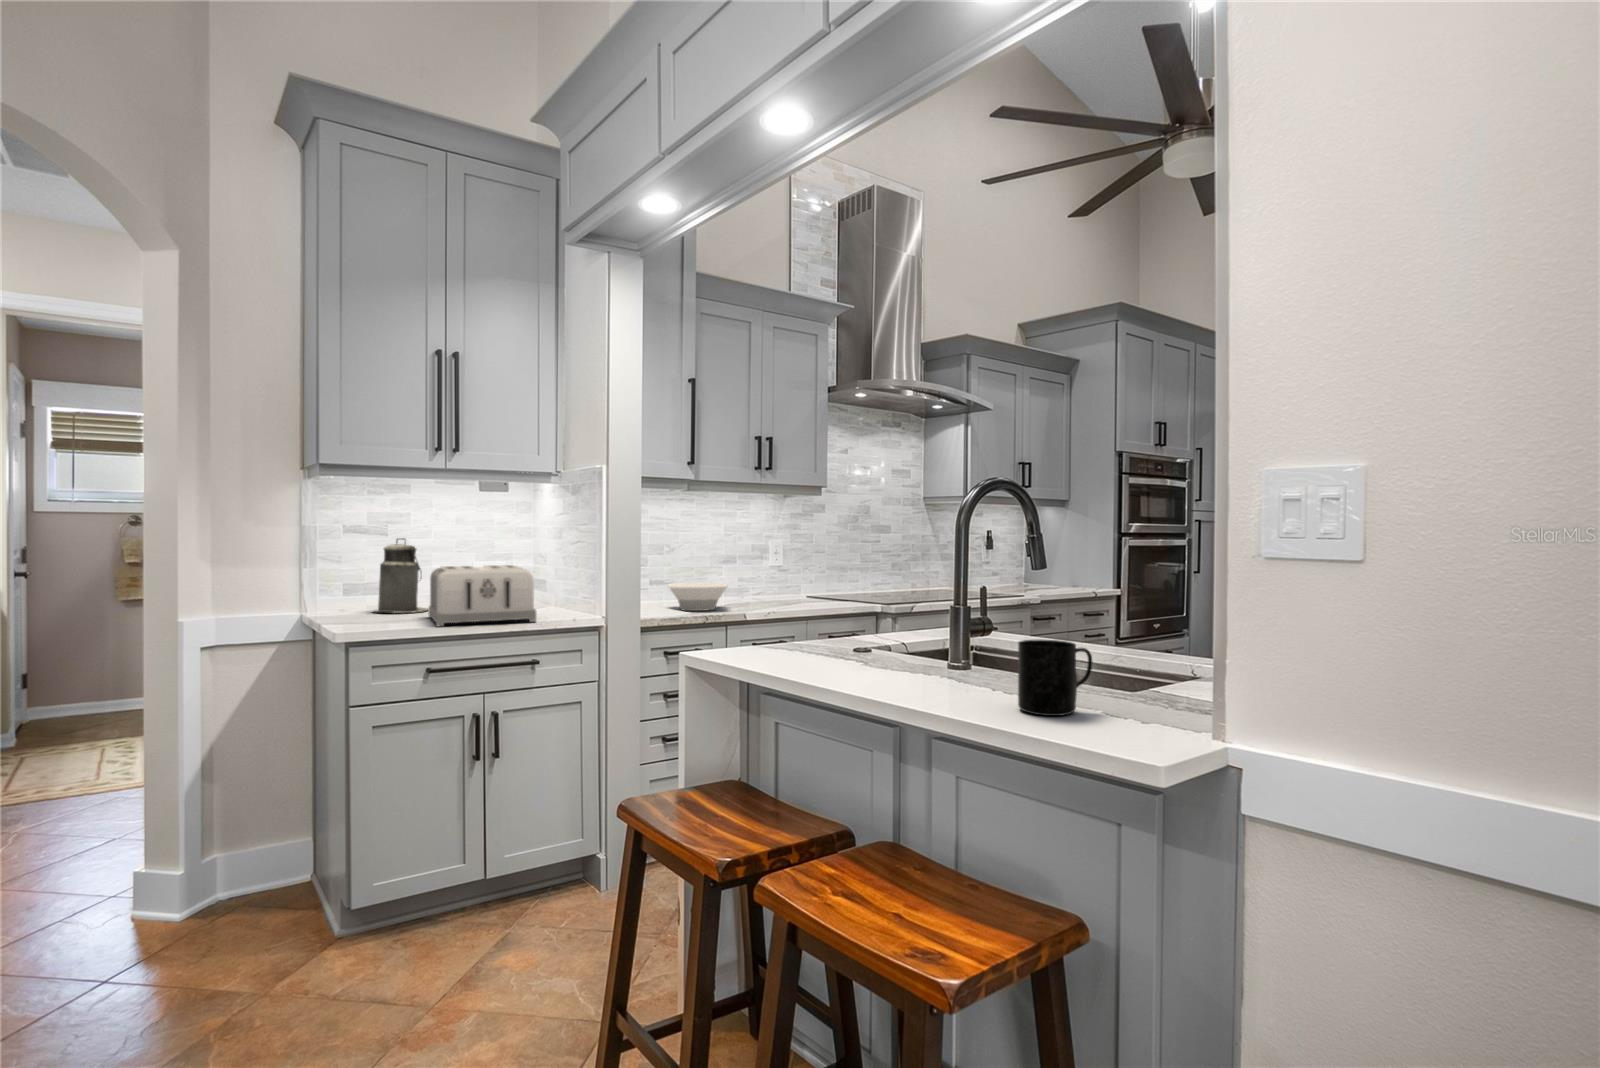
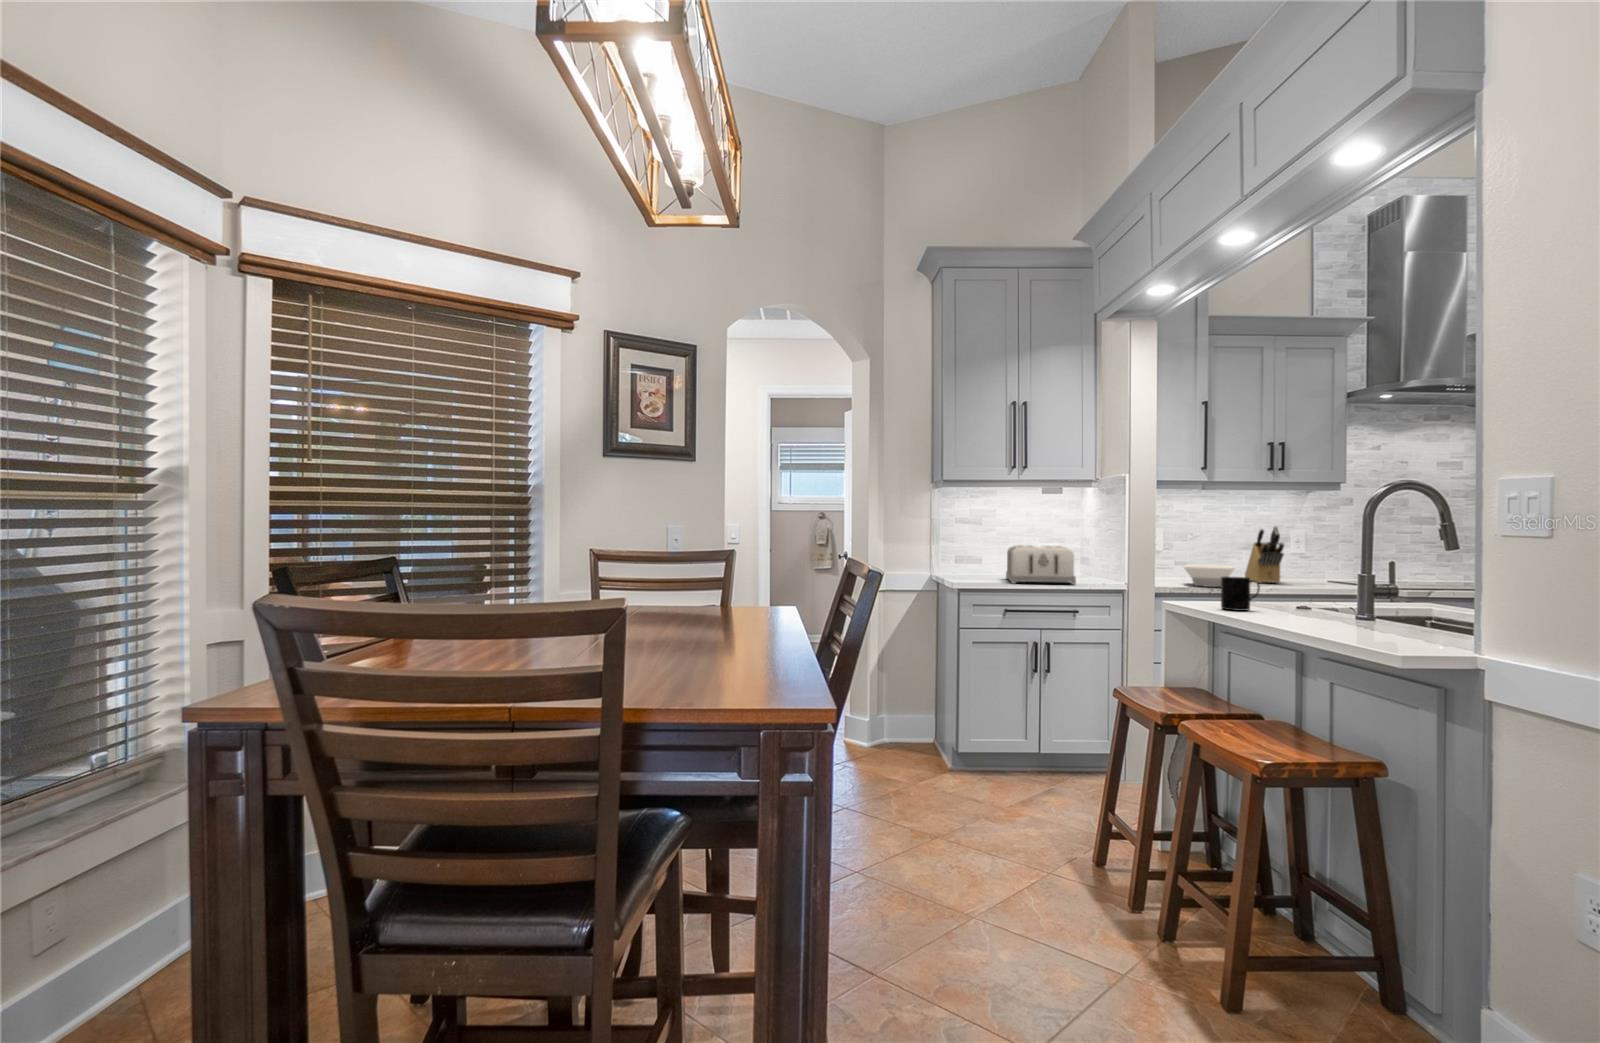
knife block: none [726,534,772,601] -> present [1245,526,1284,583]
canister: present [375,538,428,613] -> none [971,526,1006,576]
mug: present [1018,640,1092,716] -> present [1221,577,1260,611]

